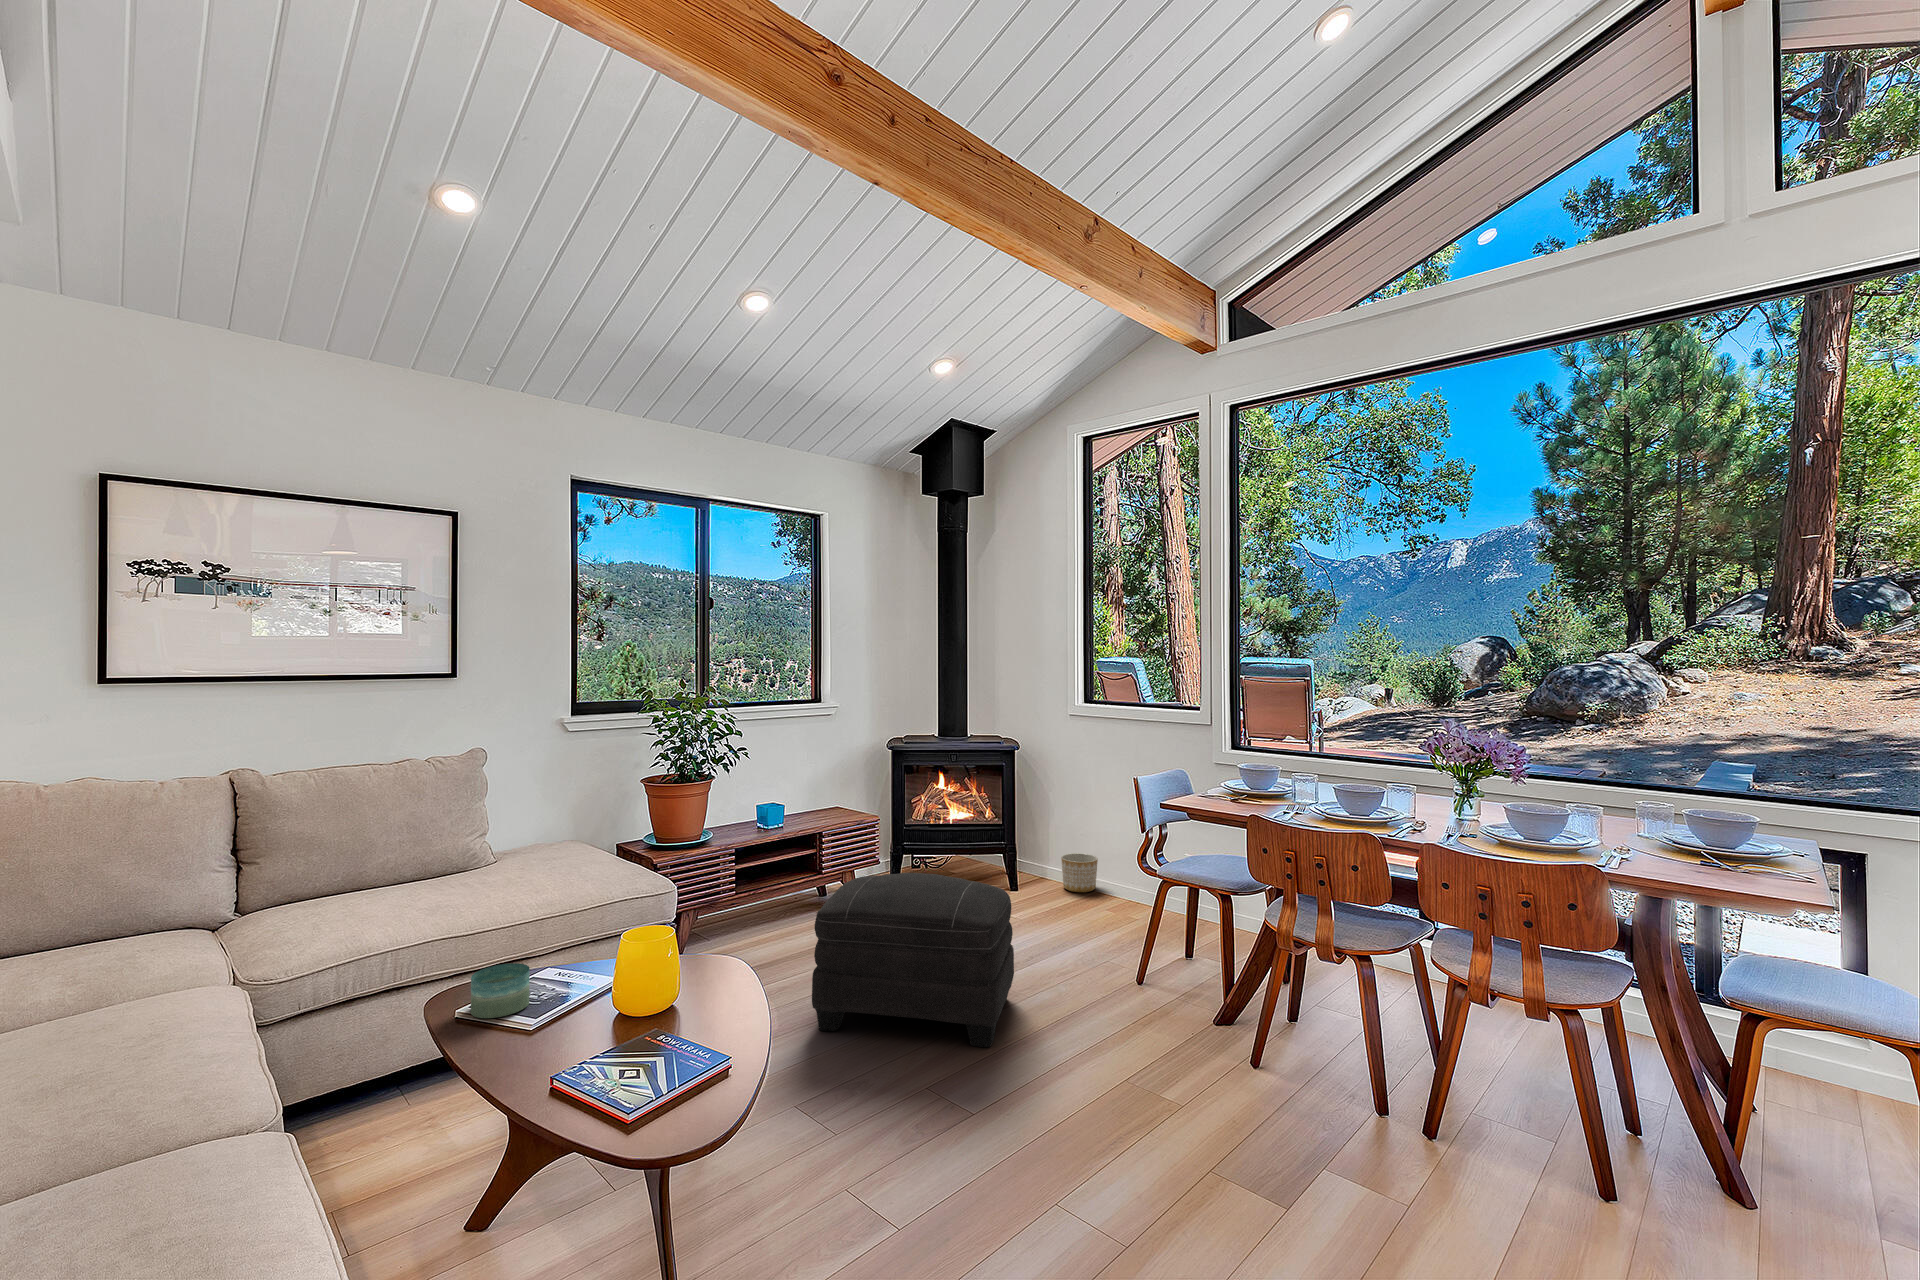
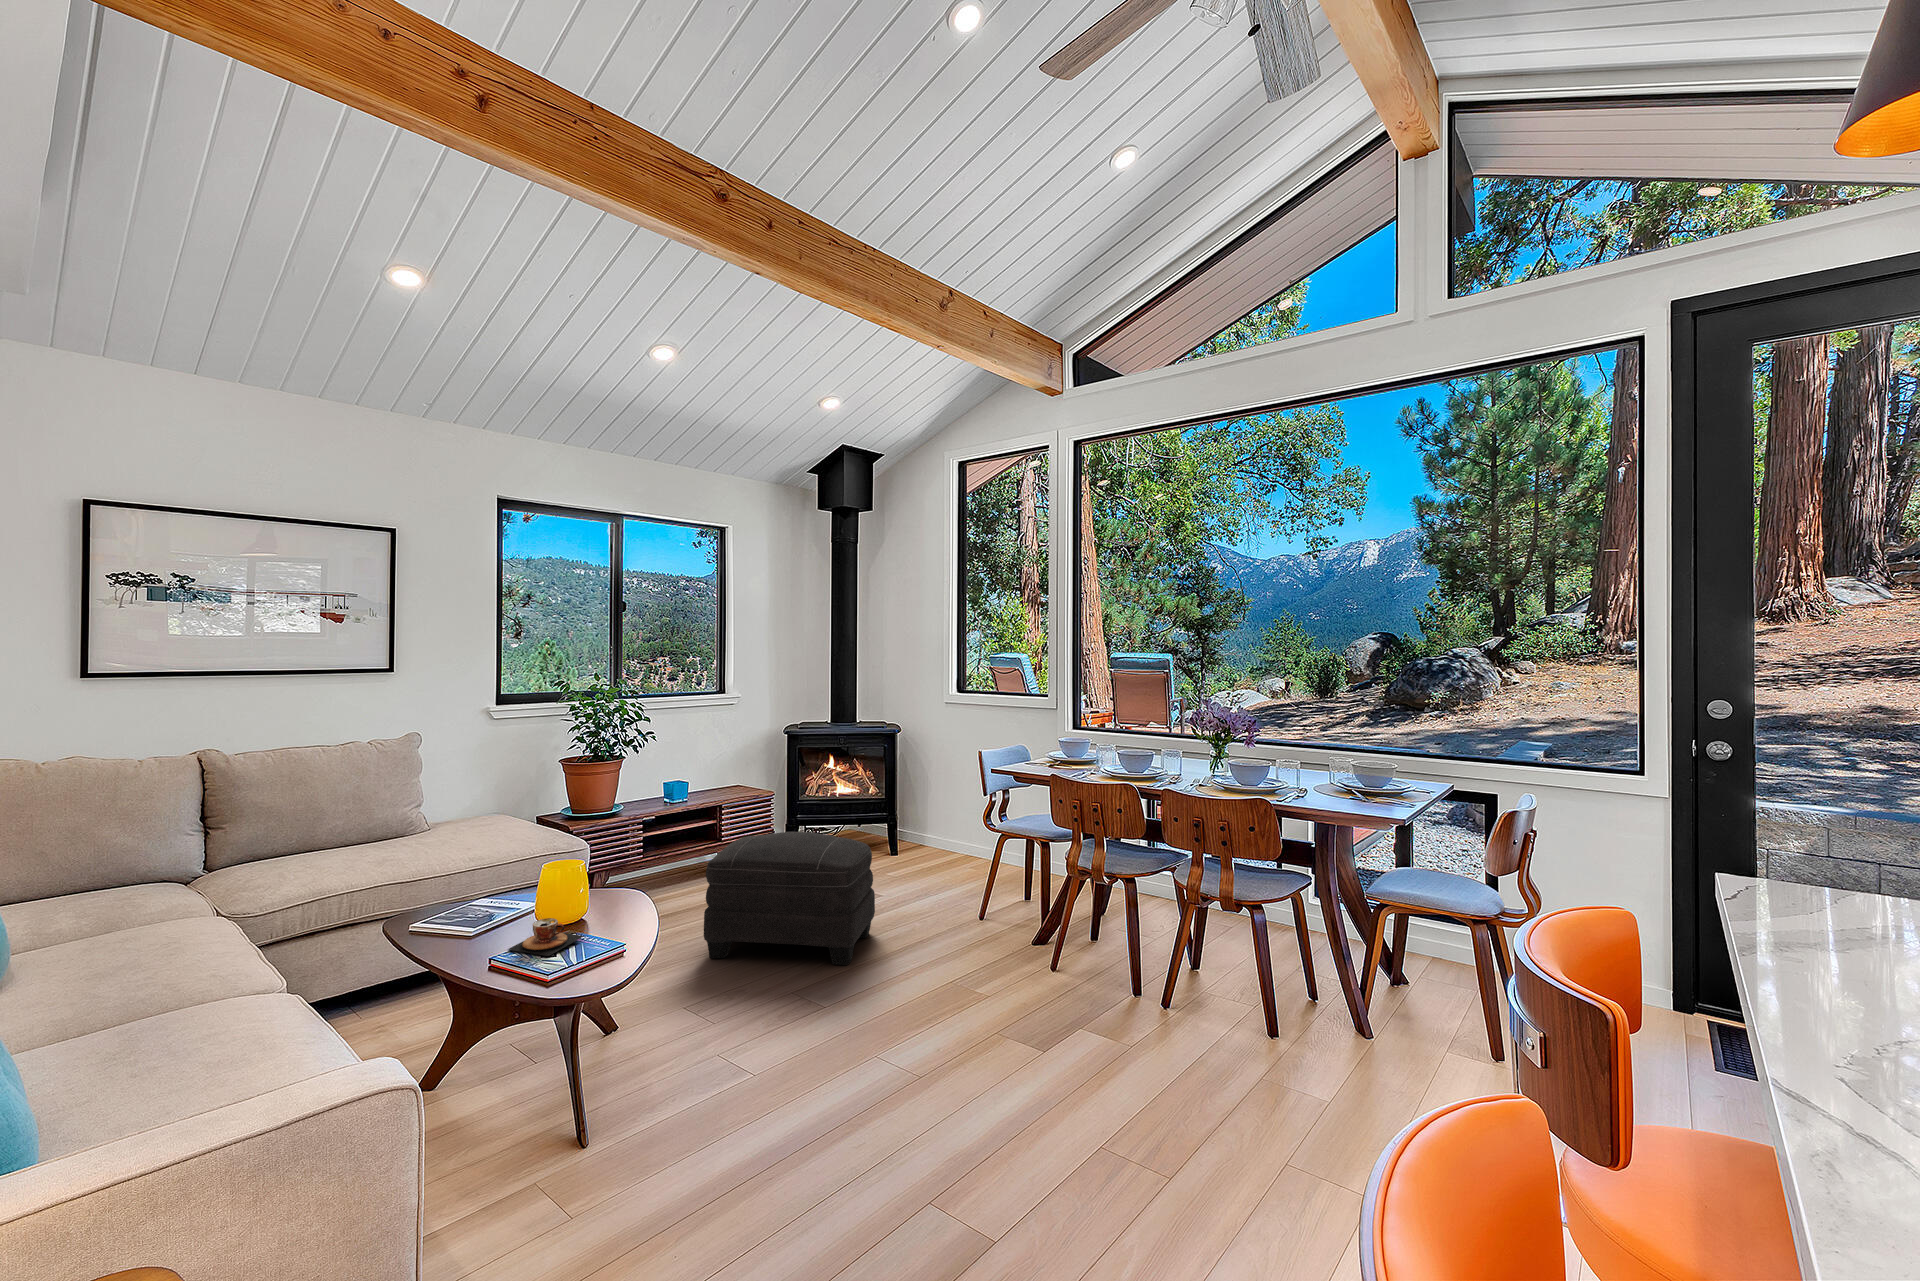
planter: present [1061,853,1098,892] -> none [936,824,967,857]
candle: present [471,963,530,1018] -> none [426,889,472,927]
teacup: none [571,1018,673,1078] -> present [508,918,584,956]

